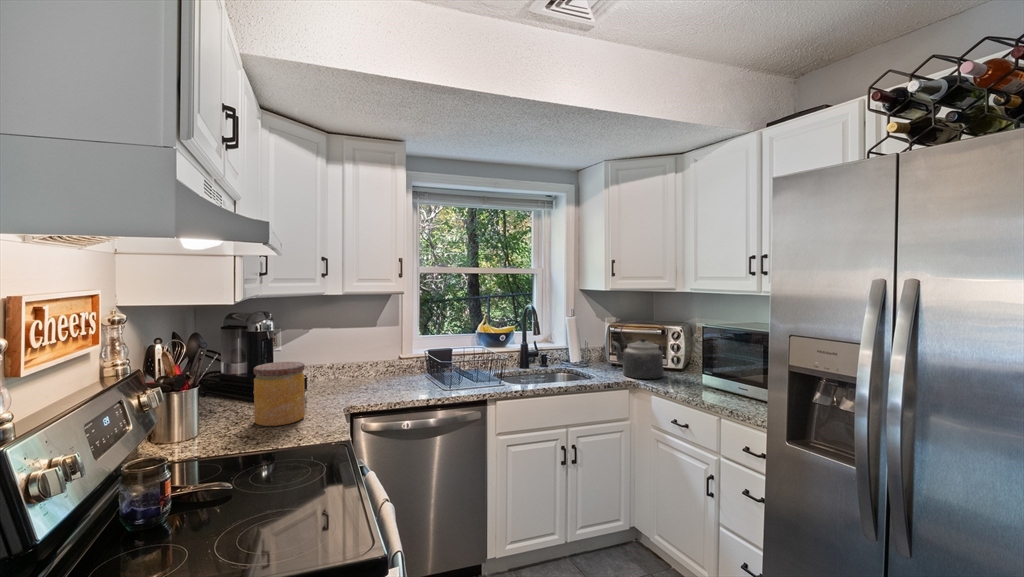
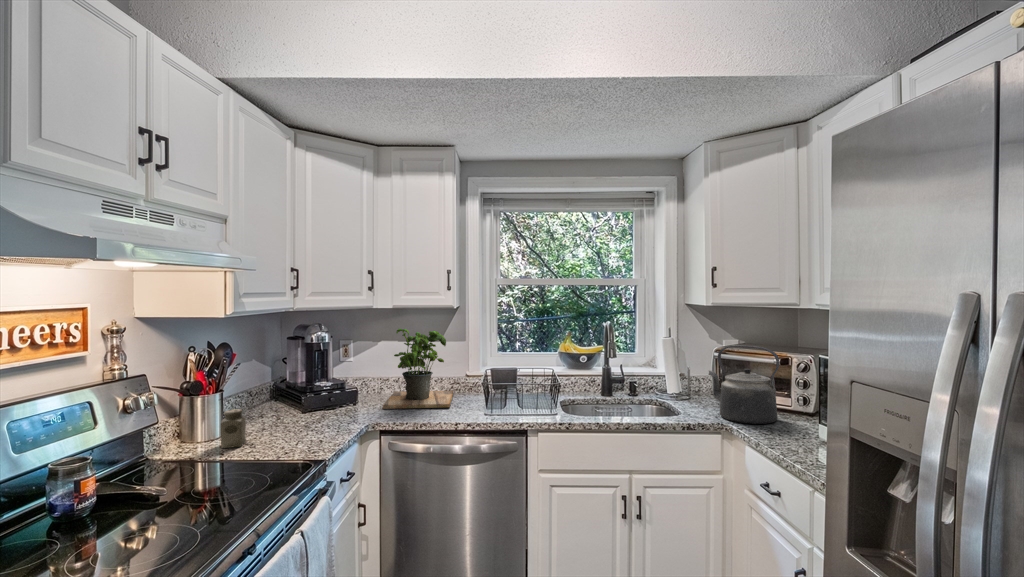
potted plant: none [334,314,405,394] -> present [383,329,454,409]
jar: present [254,362,305,426] -> none [284,373,330,434]
salt shaker: none [200,405,226,450] -> present [221,409,246,448]

